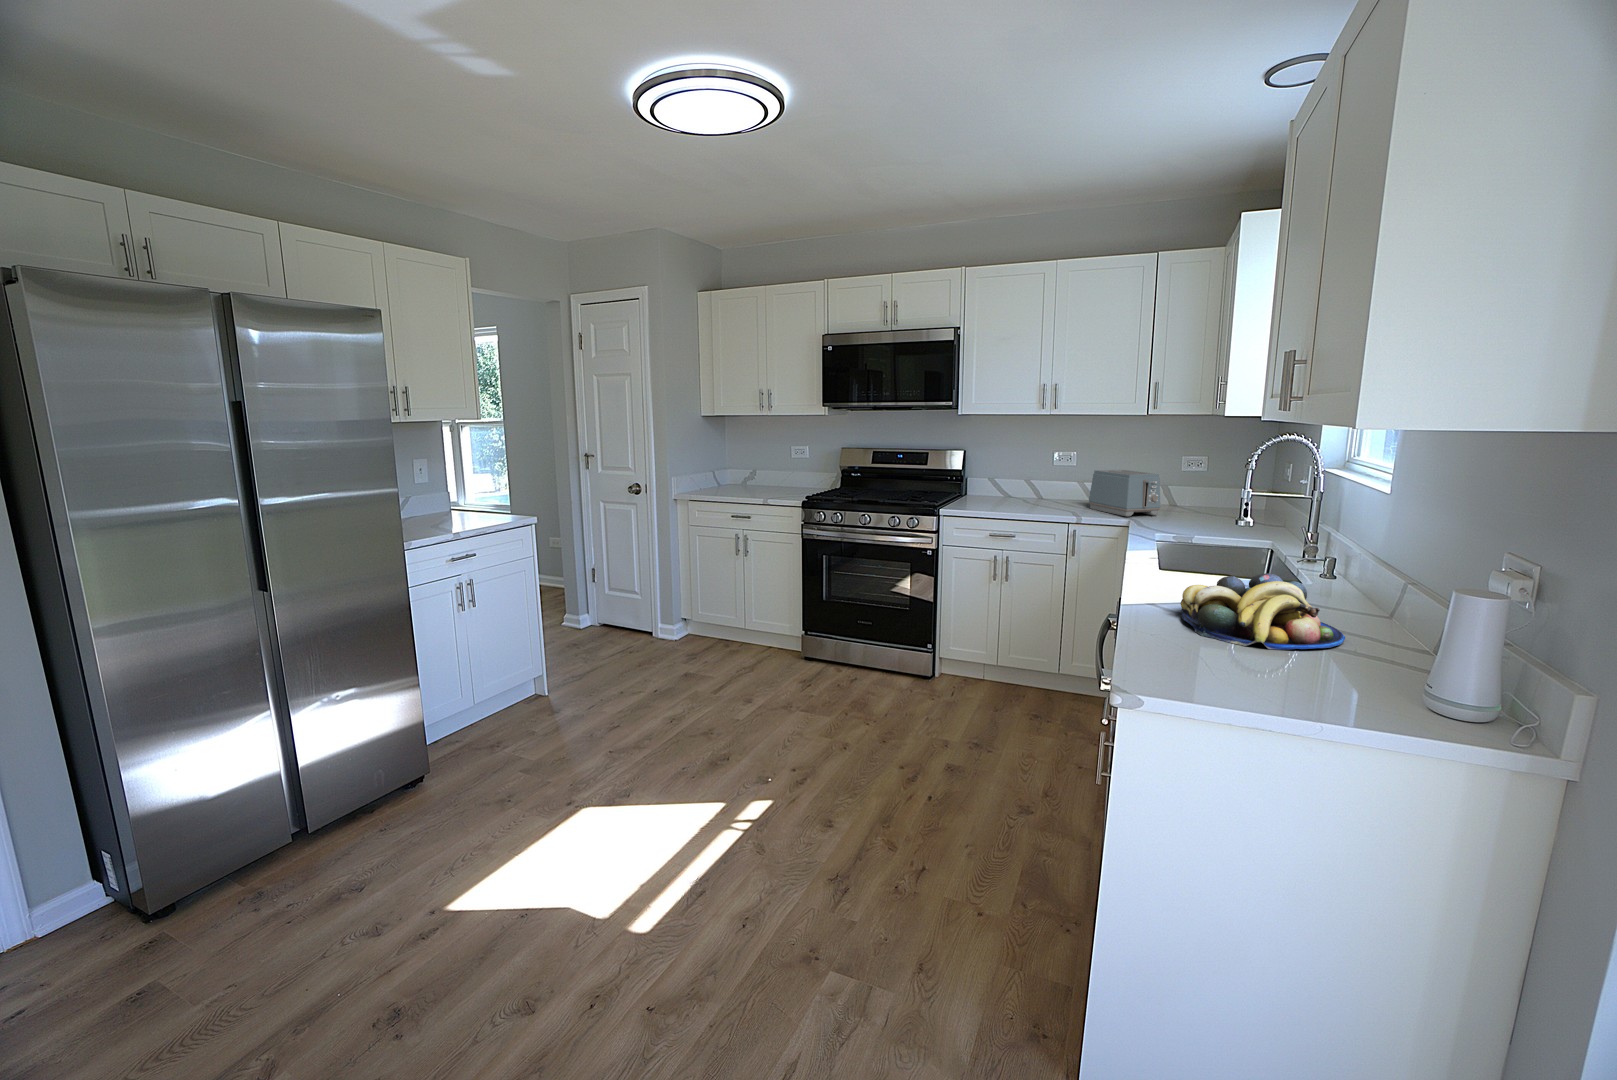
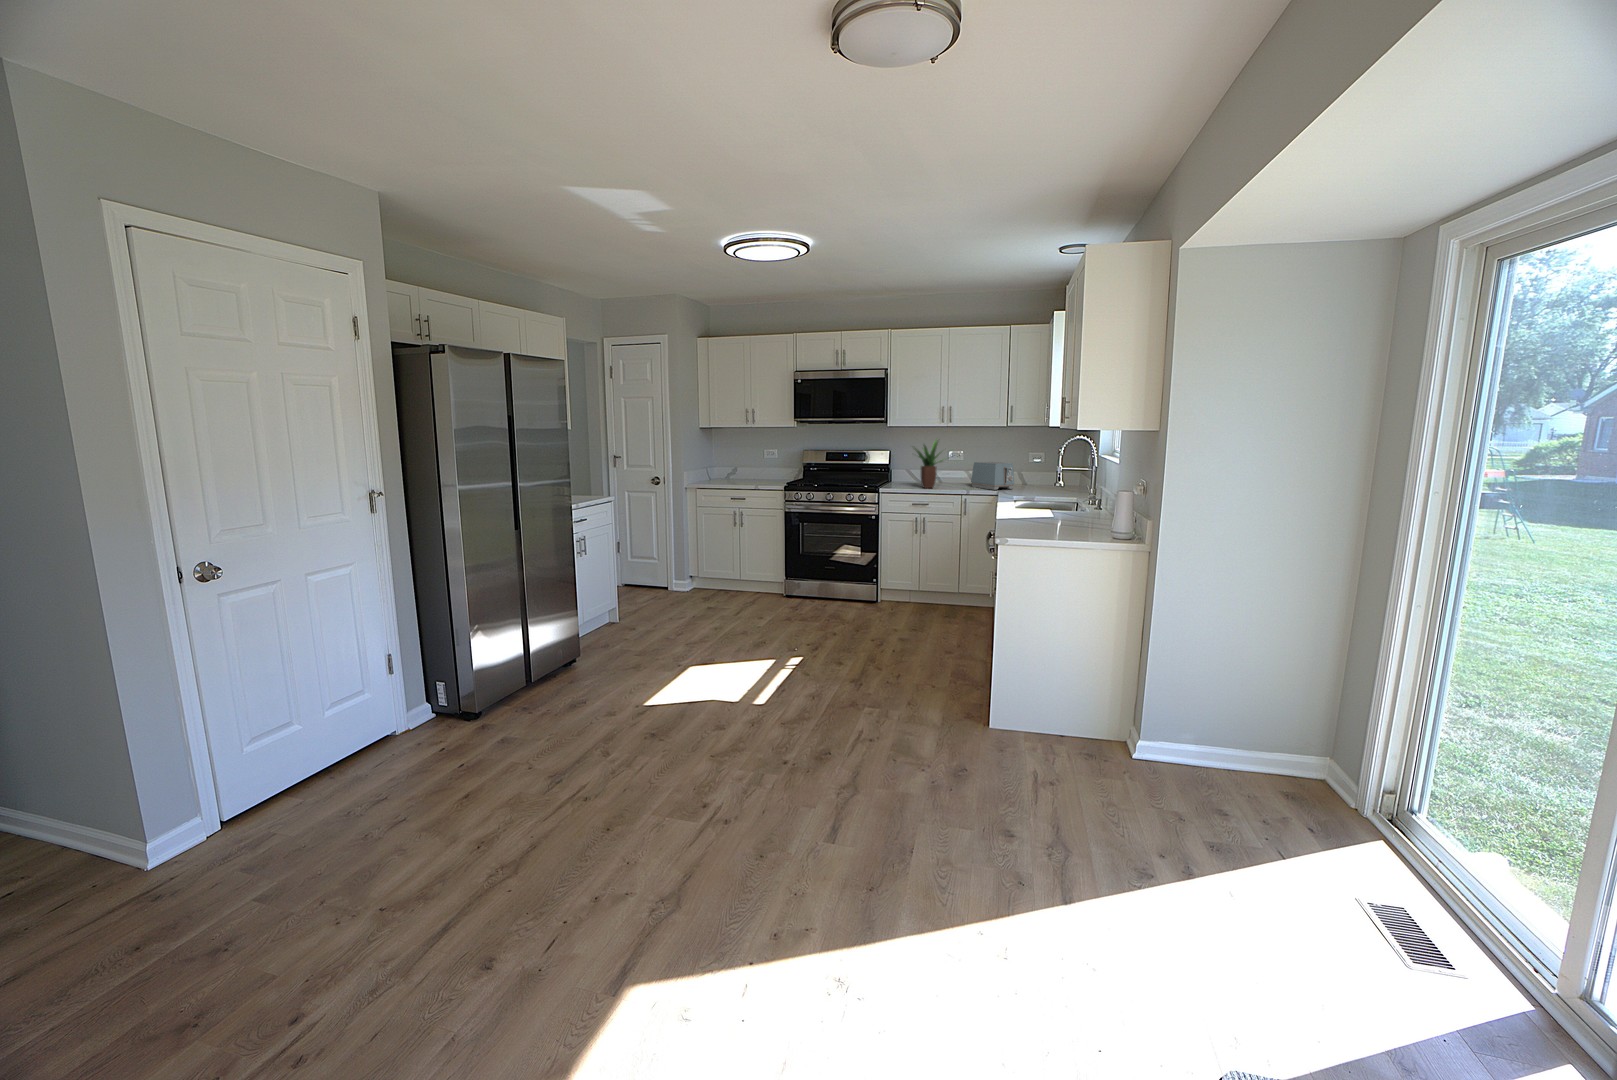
potted plant: none [991,432,1057,510] -> present [915,441,943,488]
fruit bowl: present [1180,573,1345,650] -> none [1024,501,1094,530]

